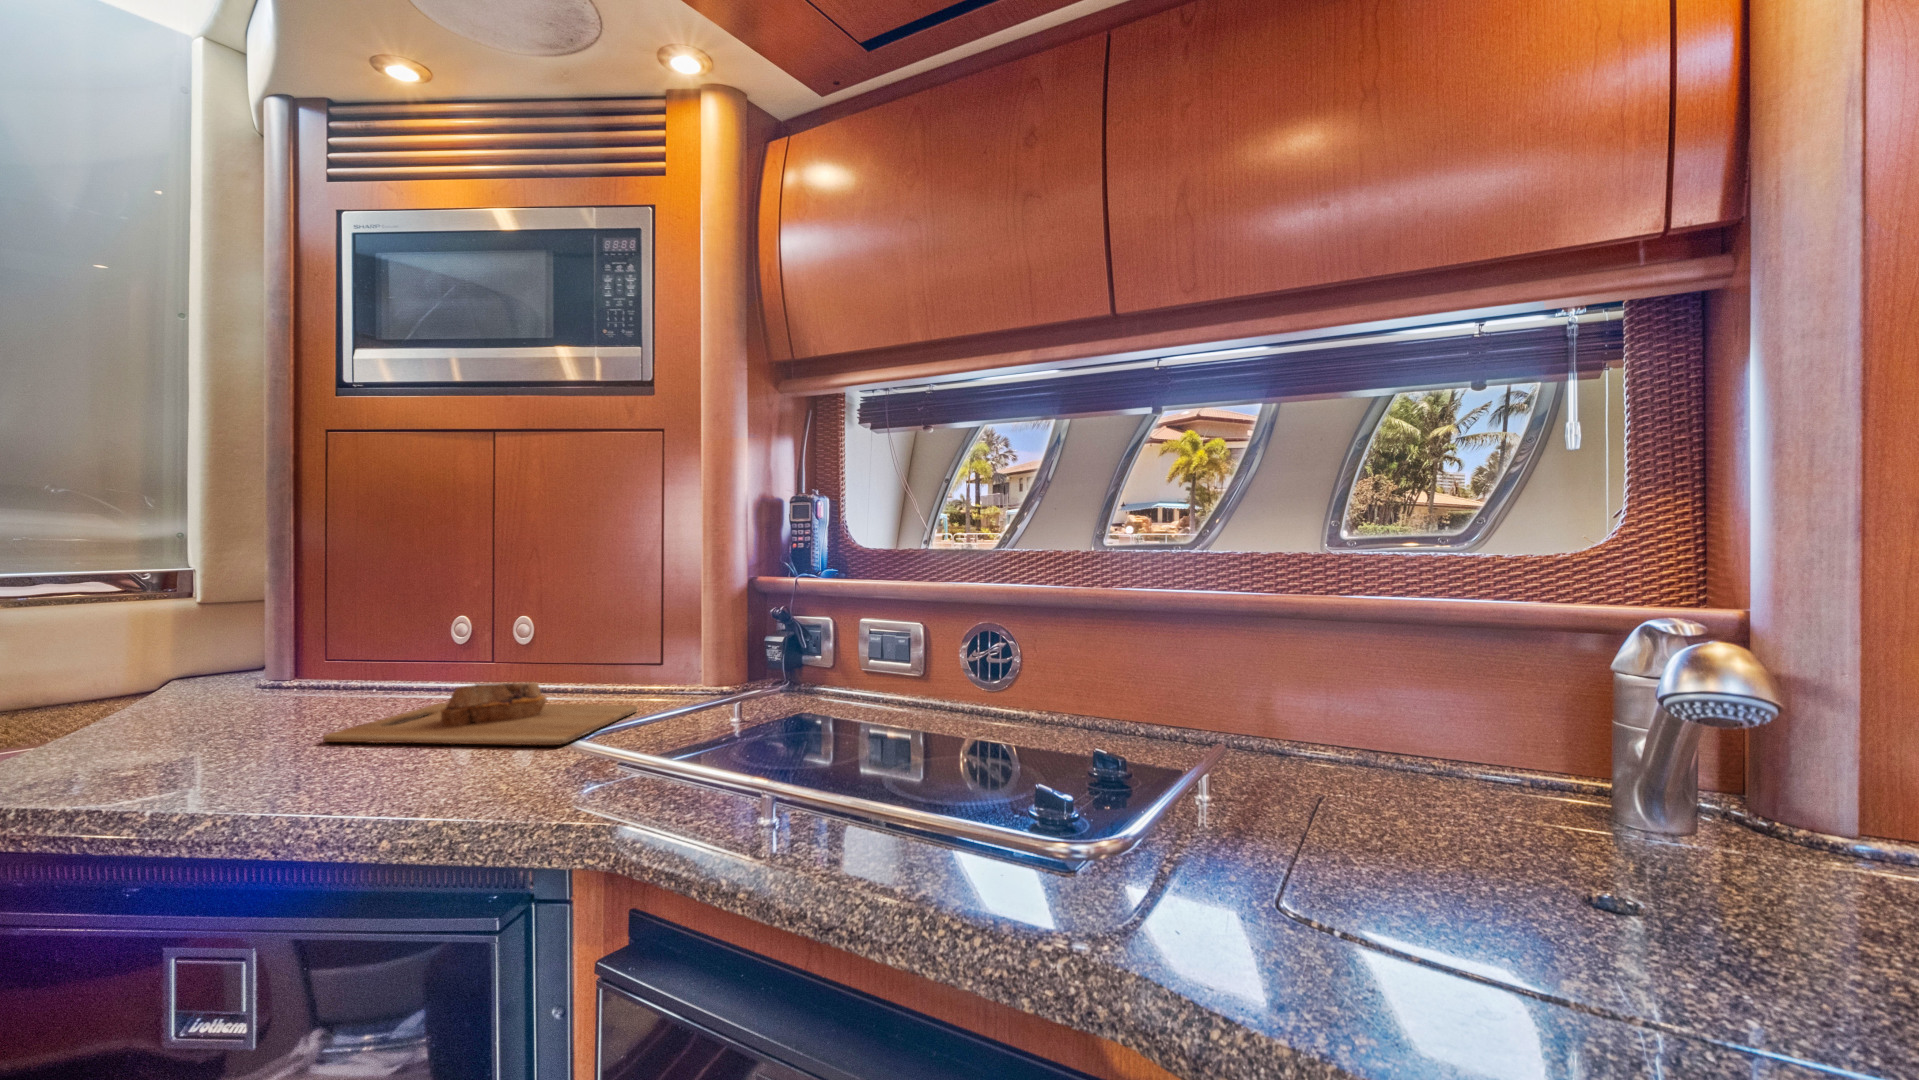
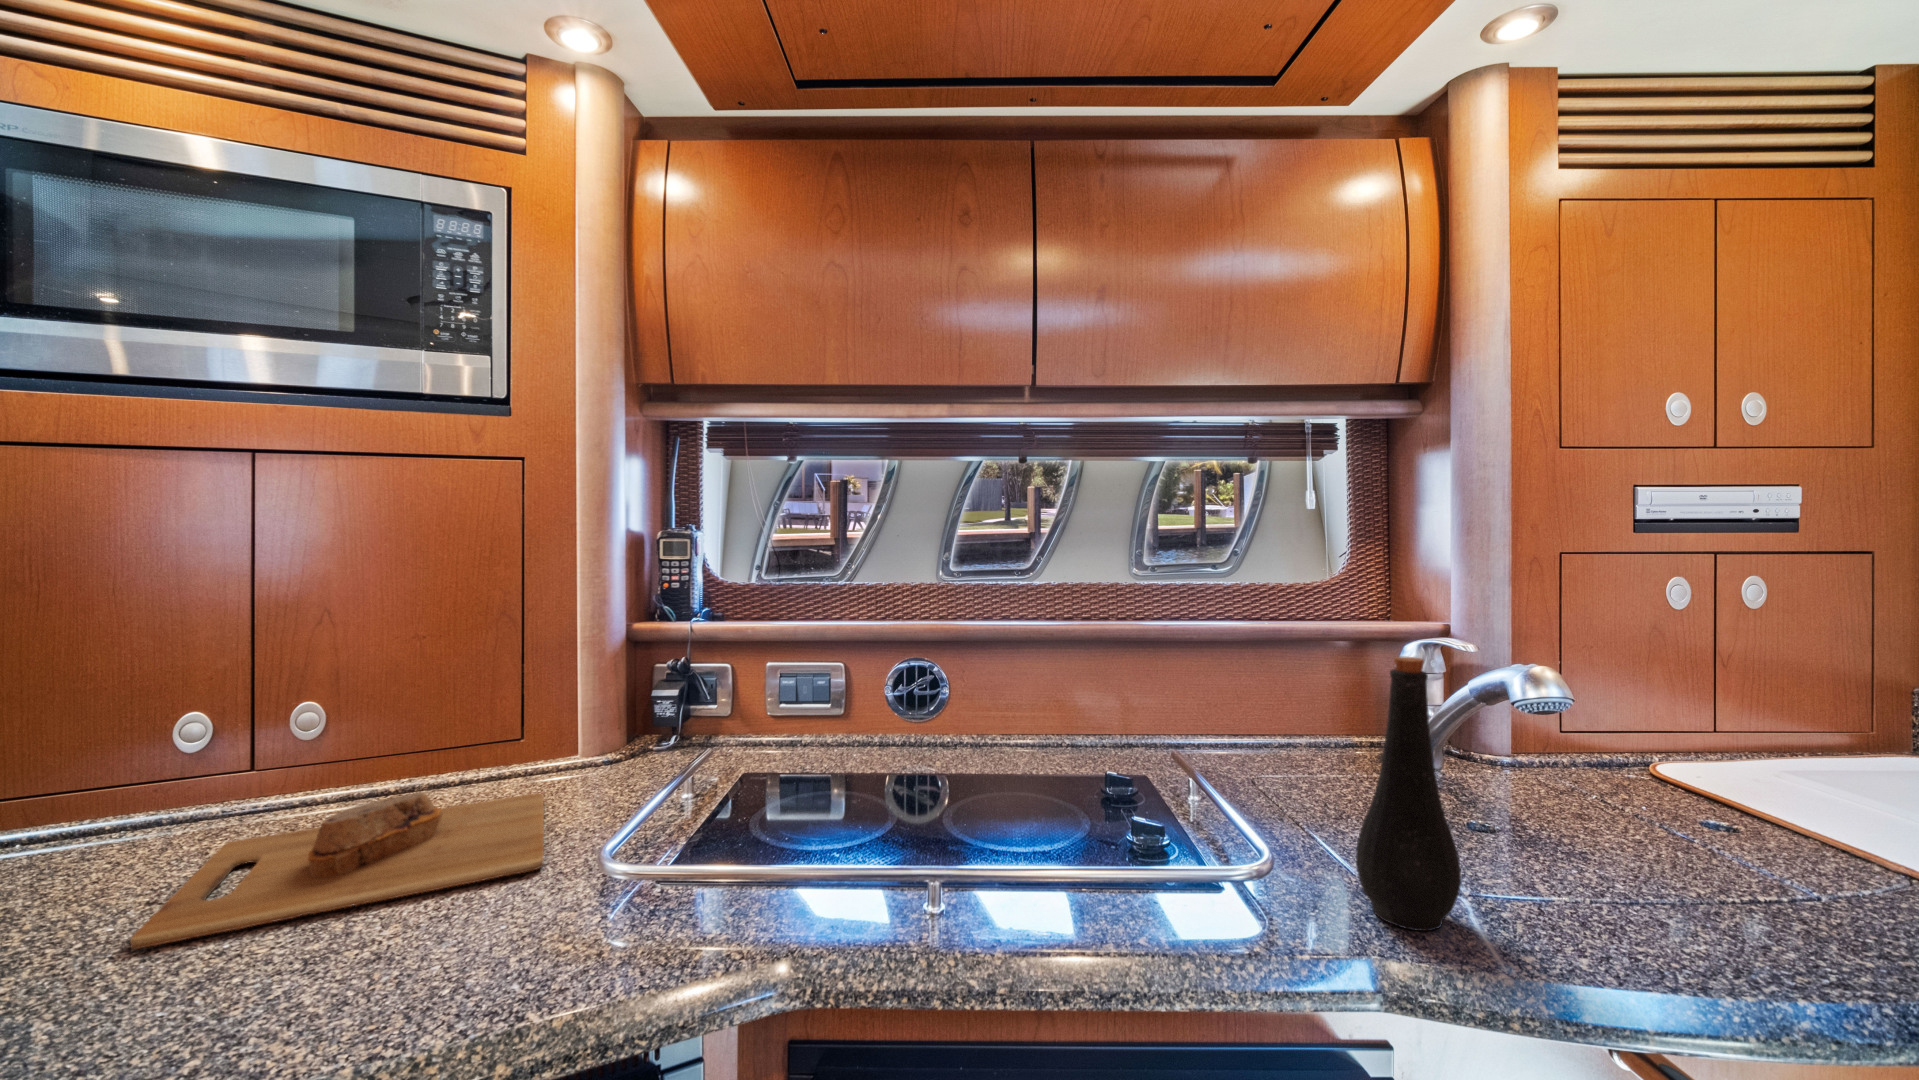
bottle: none [1191,577,1330,971] -> present [1356,657,1461,931]

